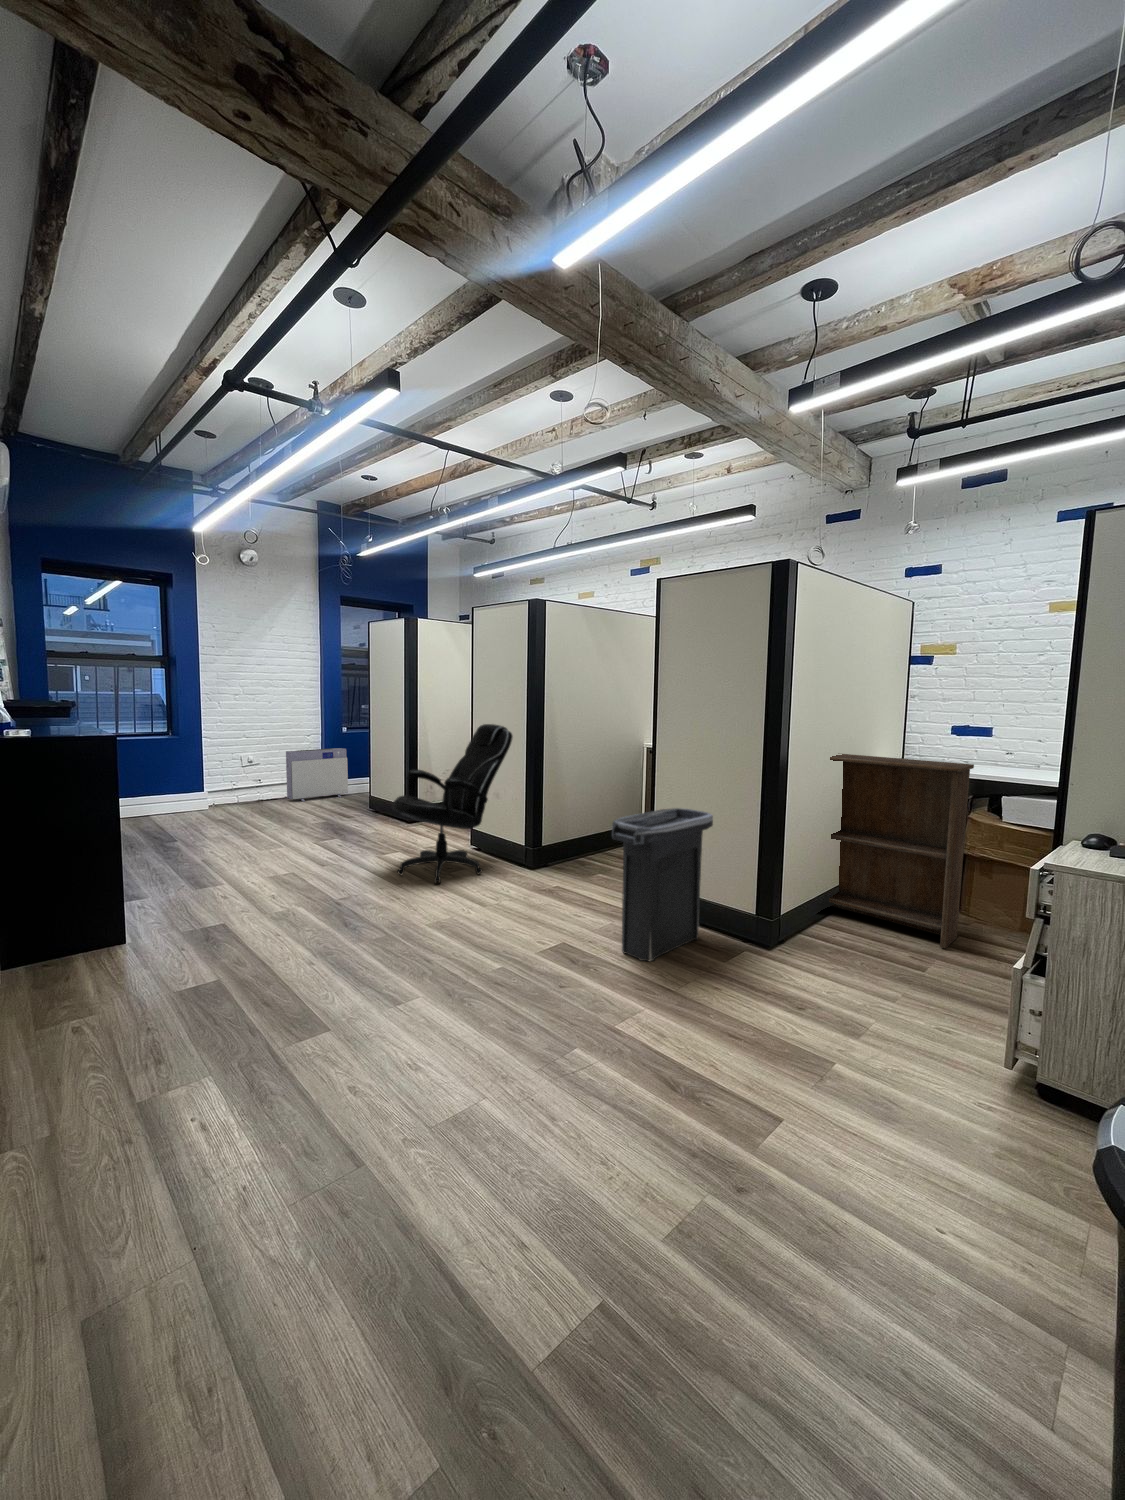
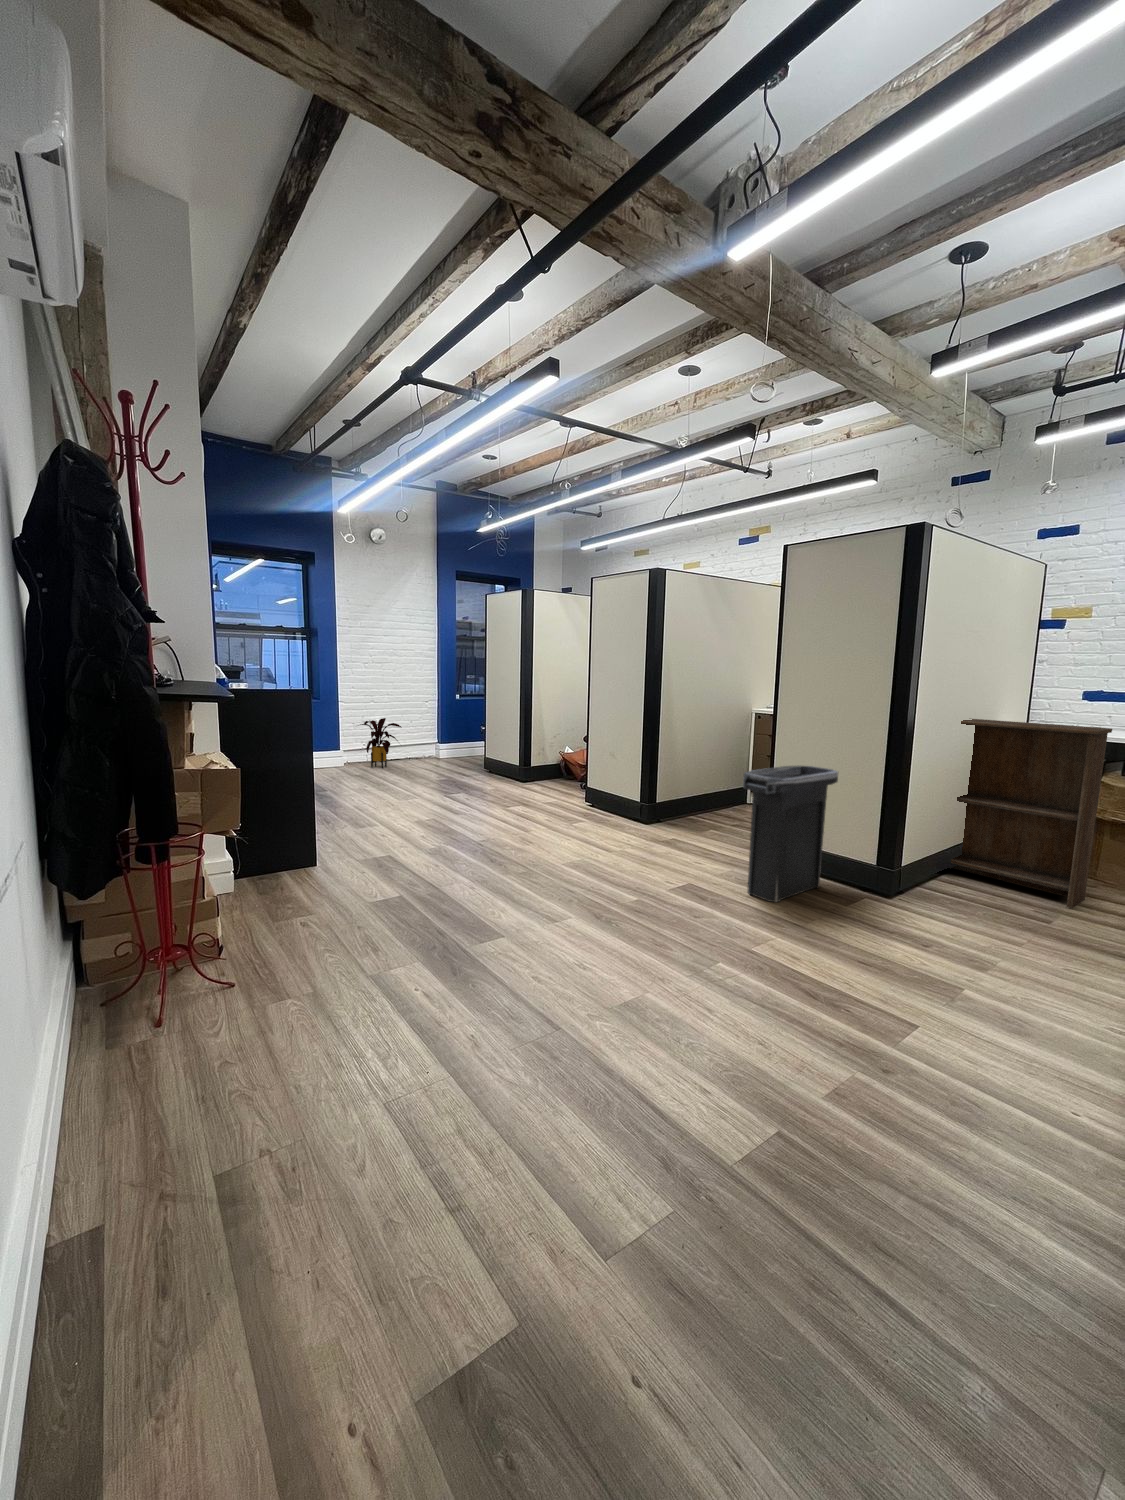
office chair: present [392,724,513,883] -> none [523,688,633,833]
air purifier: present [286,748,348,802] -> none [407,714,461,762]
house plant: none [222,755,278,811] -> present [360,718,401,768]

